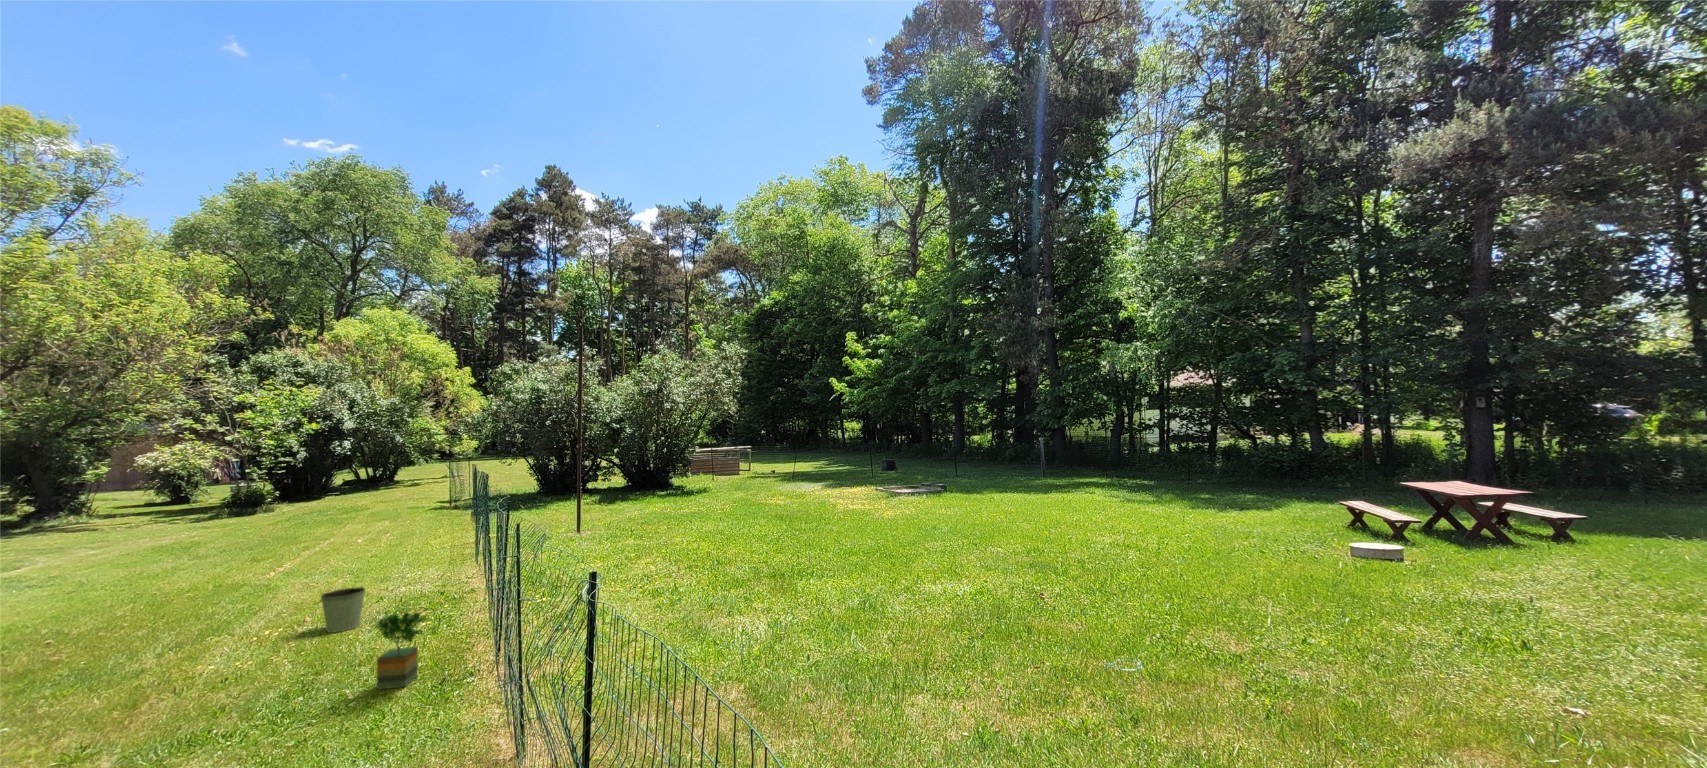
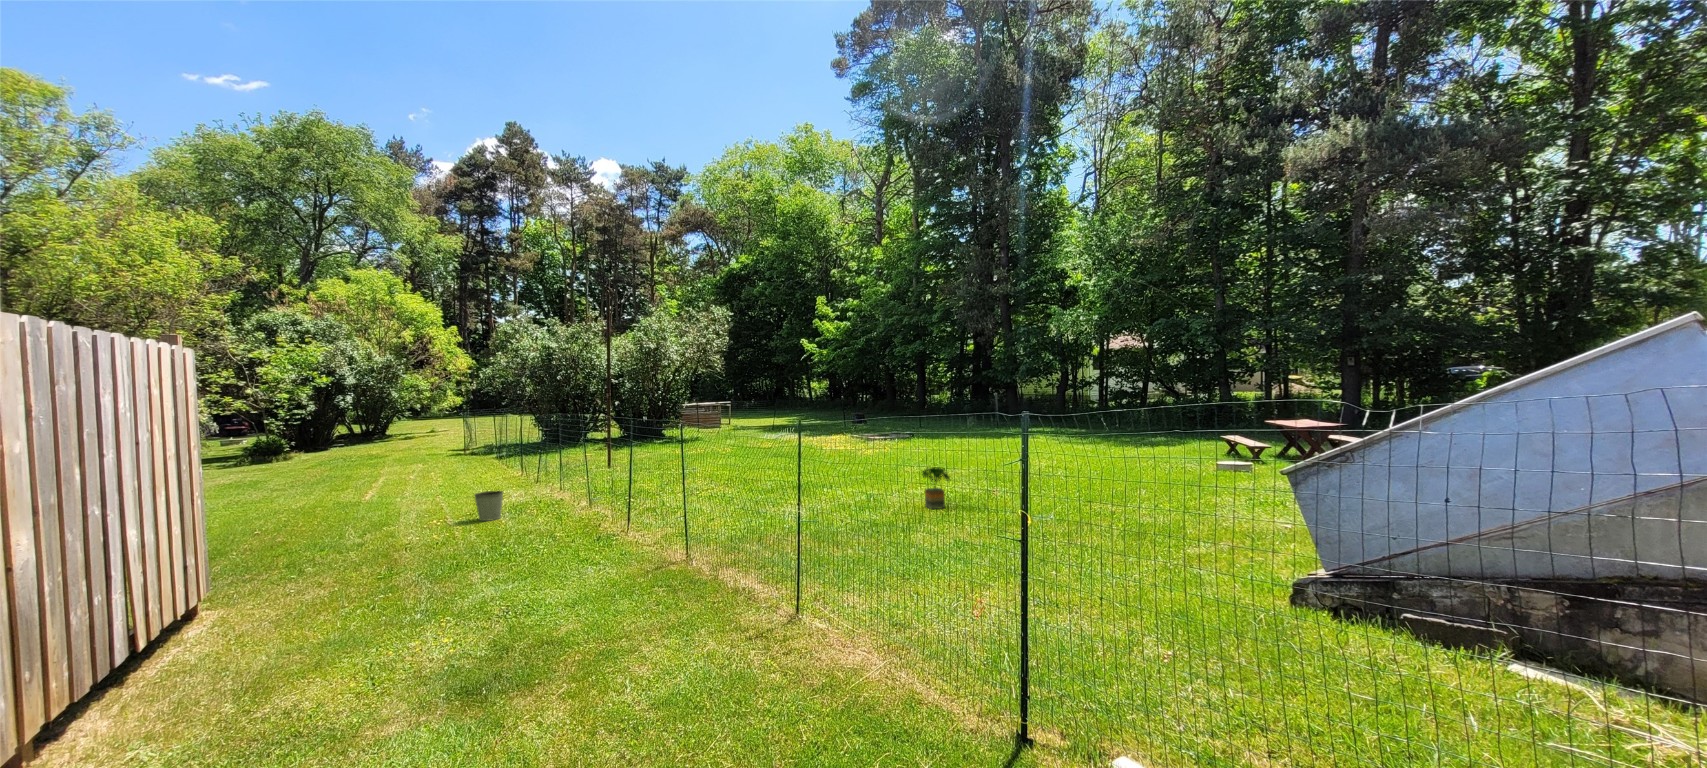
potted tree: present [377,612,427,690] -> present [922,467,950,509]

